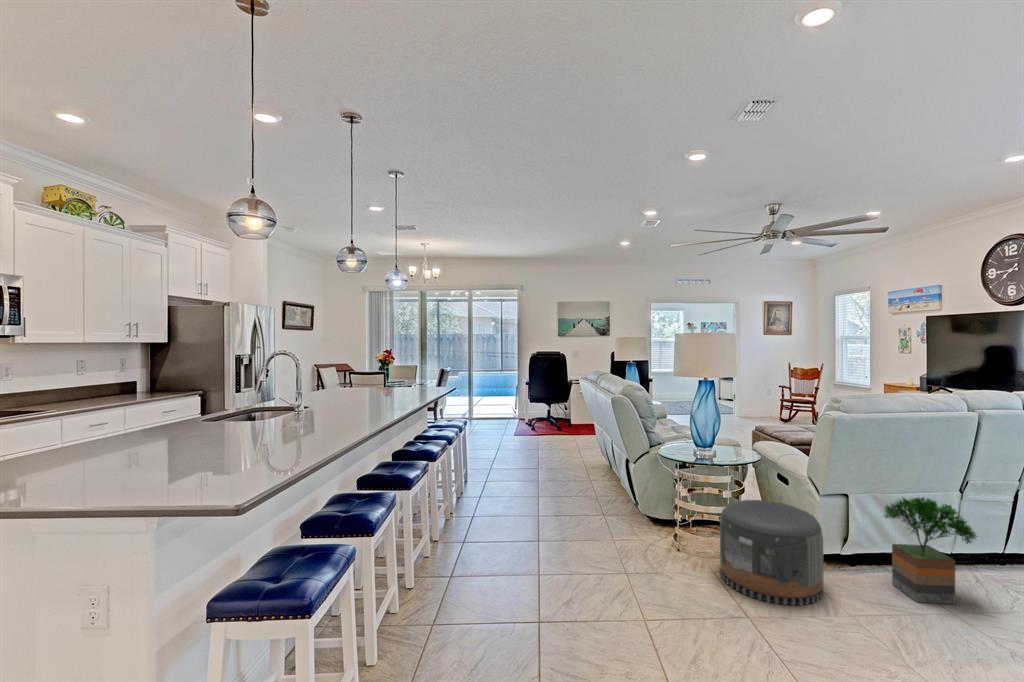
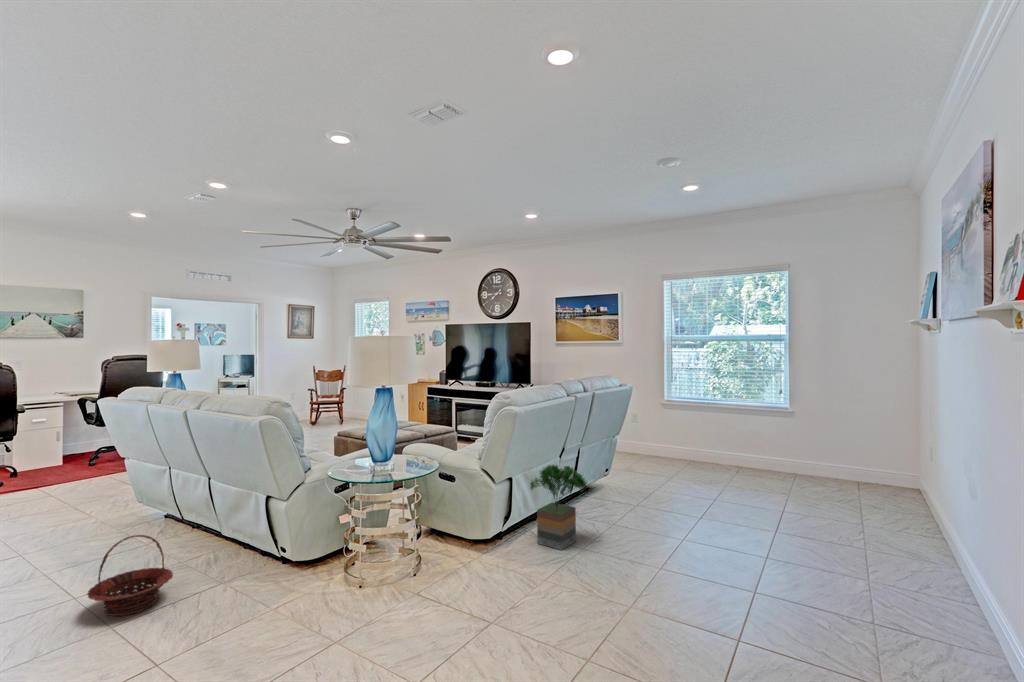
basket: none [538,459,581,505] -> present [87,535,173,616]
pouf: present [720,500,824,606] -> none [426,501,520,608]

